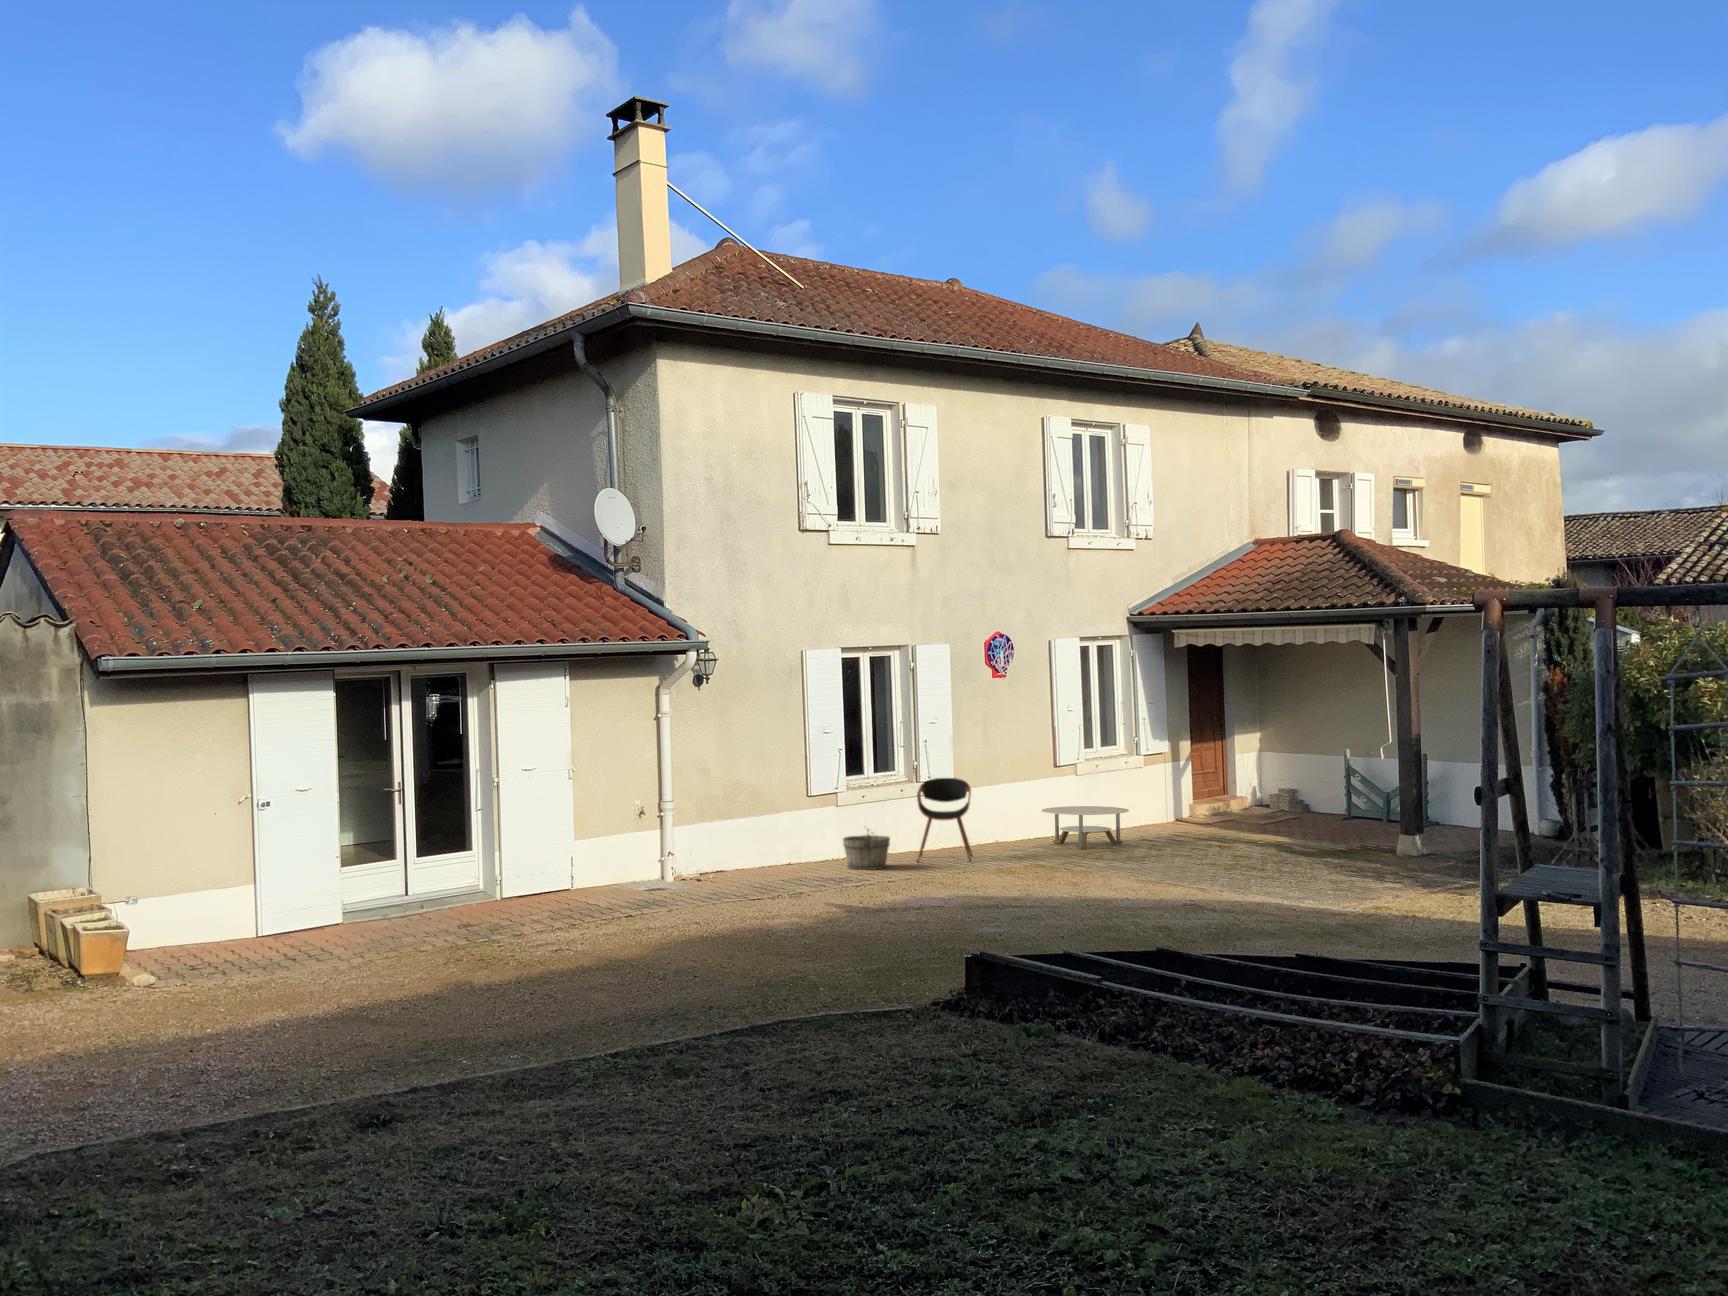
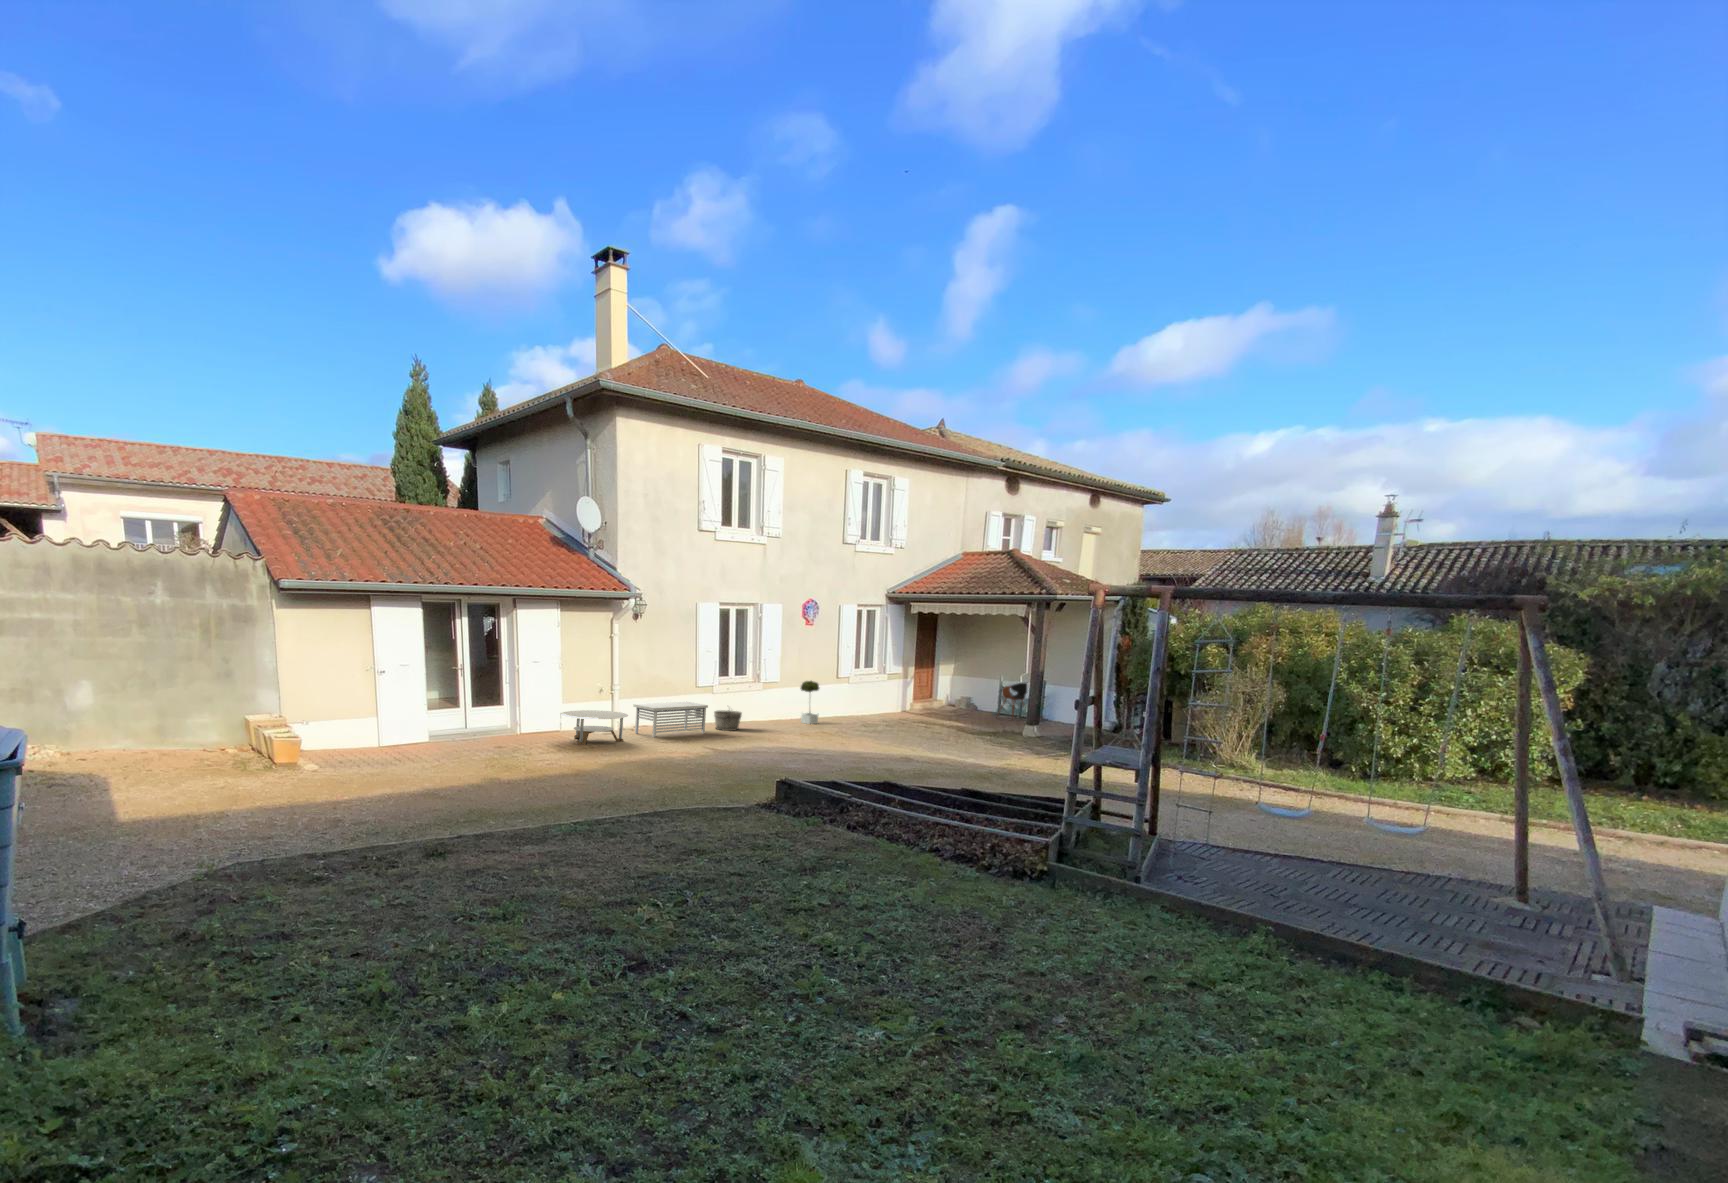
potted tree: none [987,776,1022,852] -> present [800,681,819,724]
chair: present [917,778,973,862] -> present [1002,683,1027,717]
round table: present [1041,806,1129,850] -> present [560,710,628,745]
storage bench: none [705,823,831,887] -> present [633,701,708,737]

